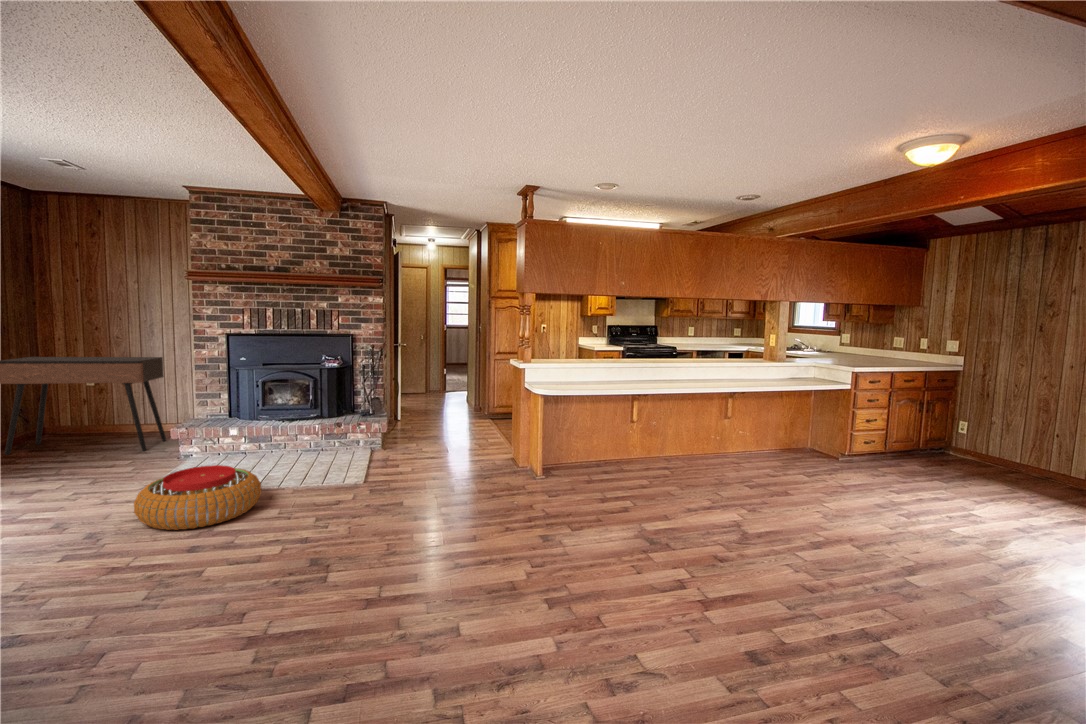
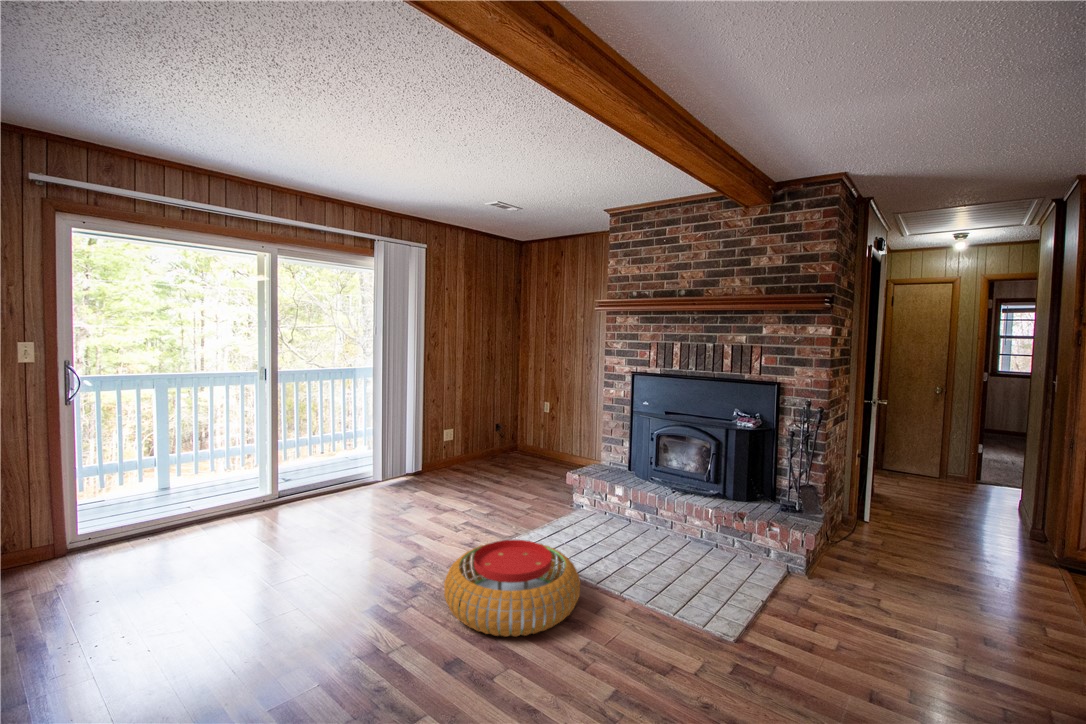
console table: present [0,357,166,455] -> none [479,383,585,487]

